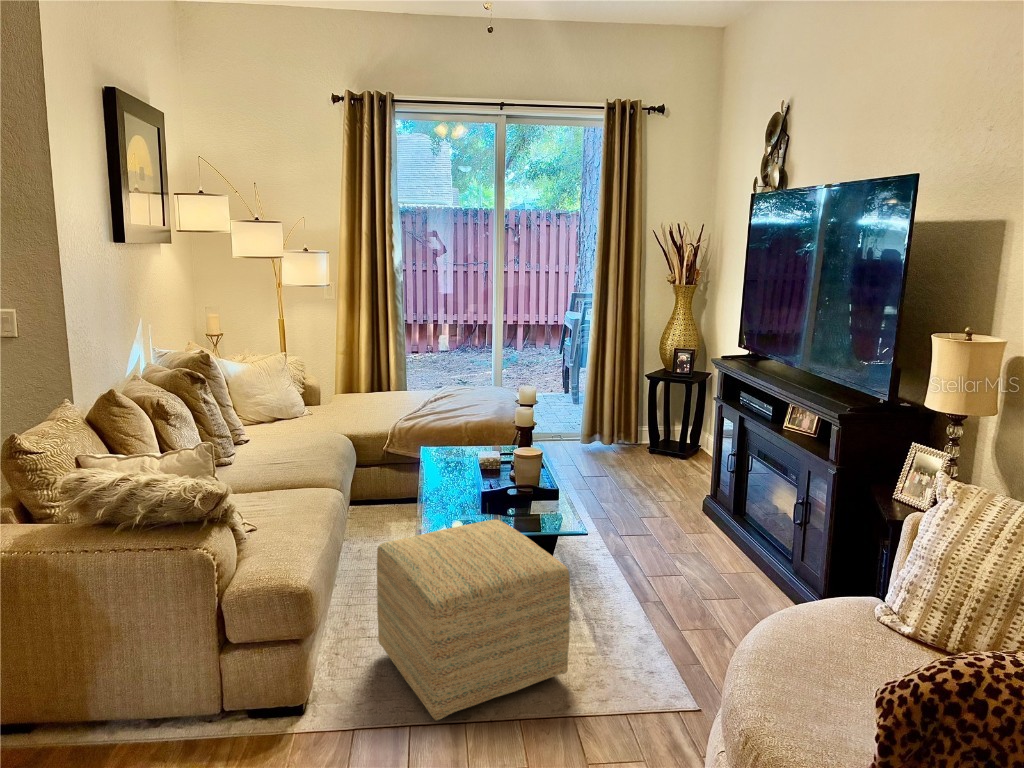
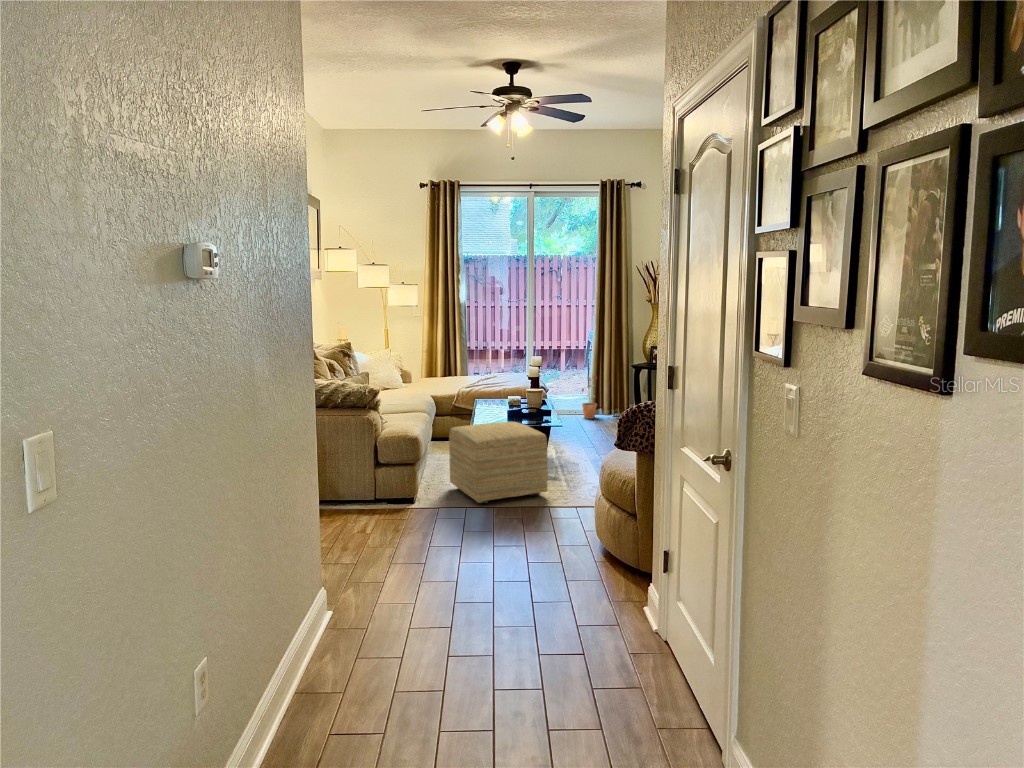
potted plant: none [571,388,596,452] -> present [582,375,597,419]

